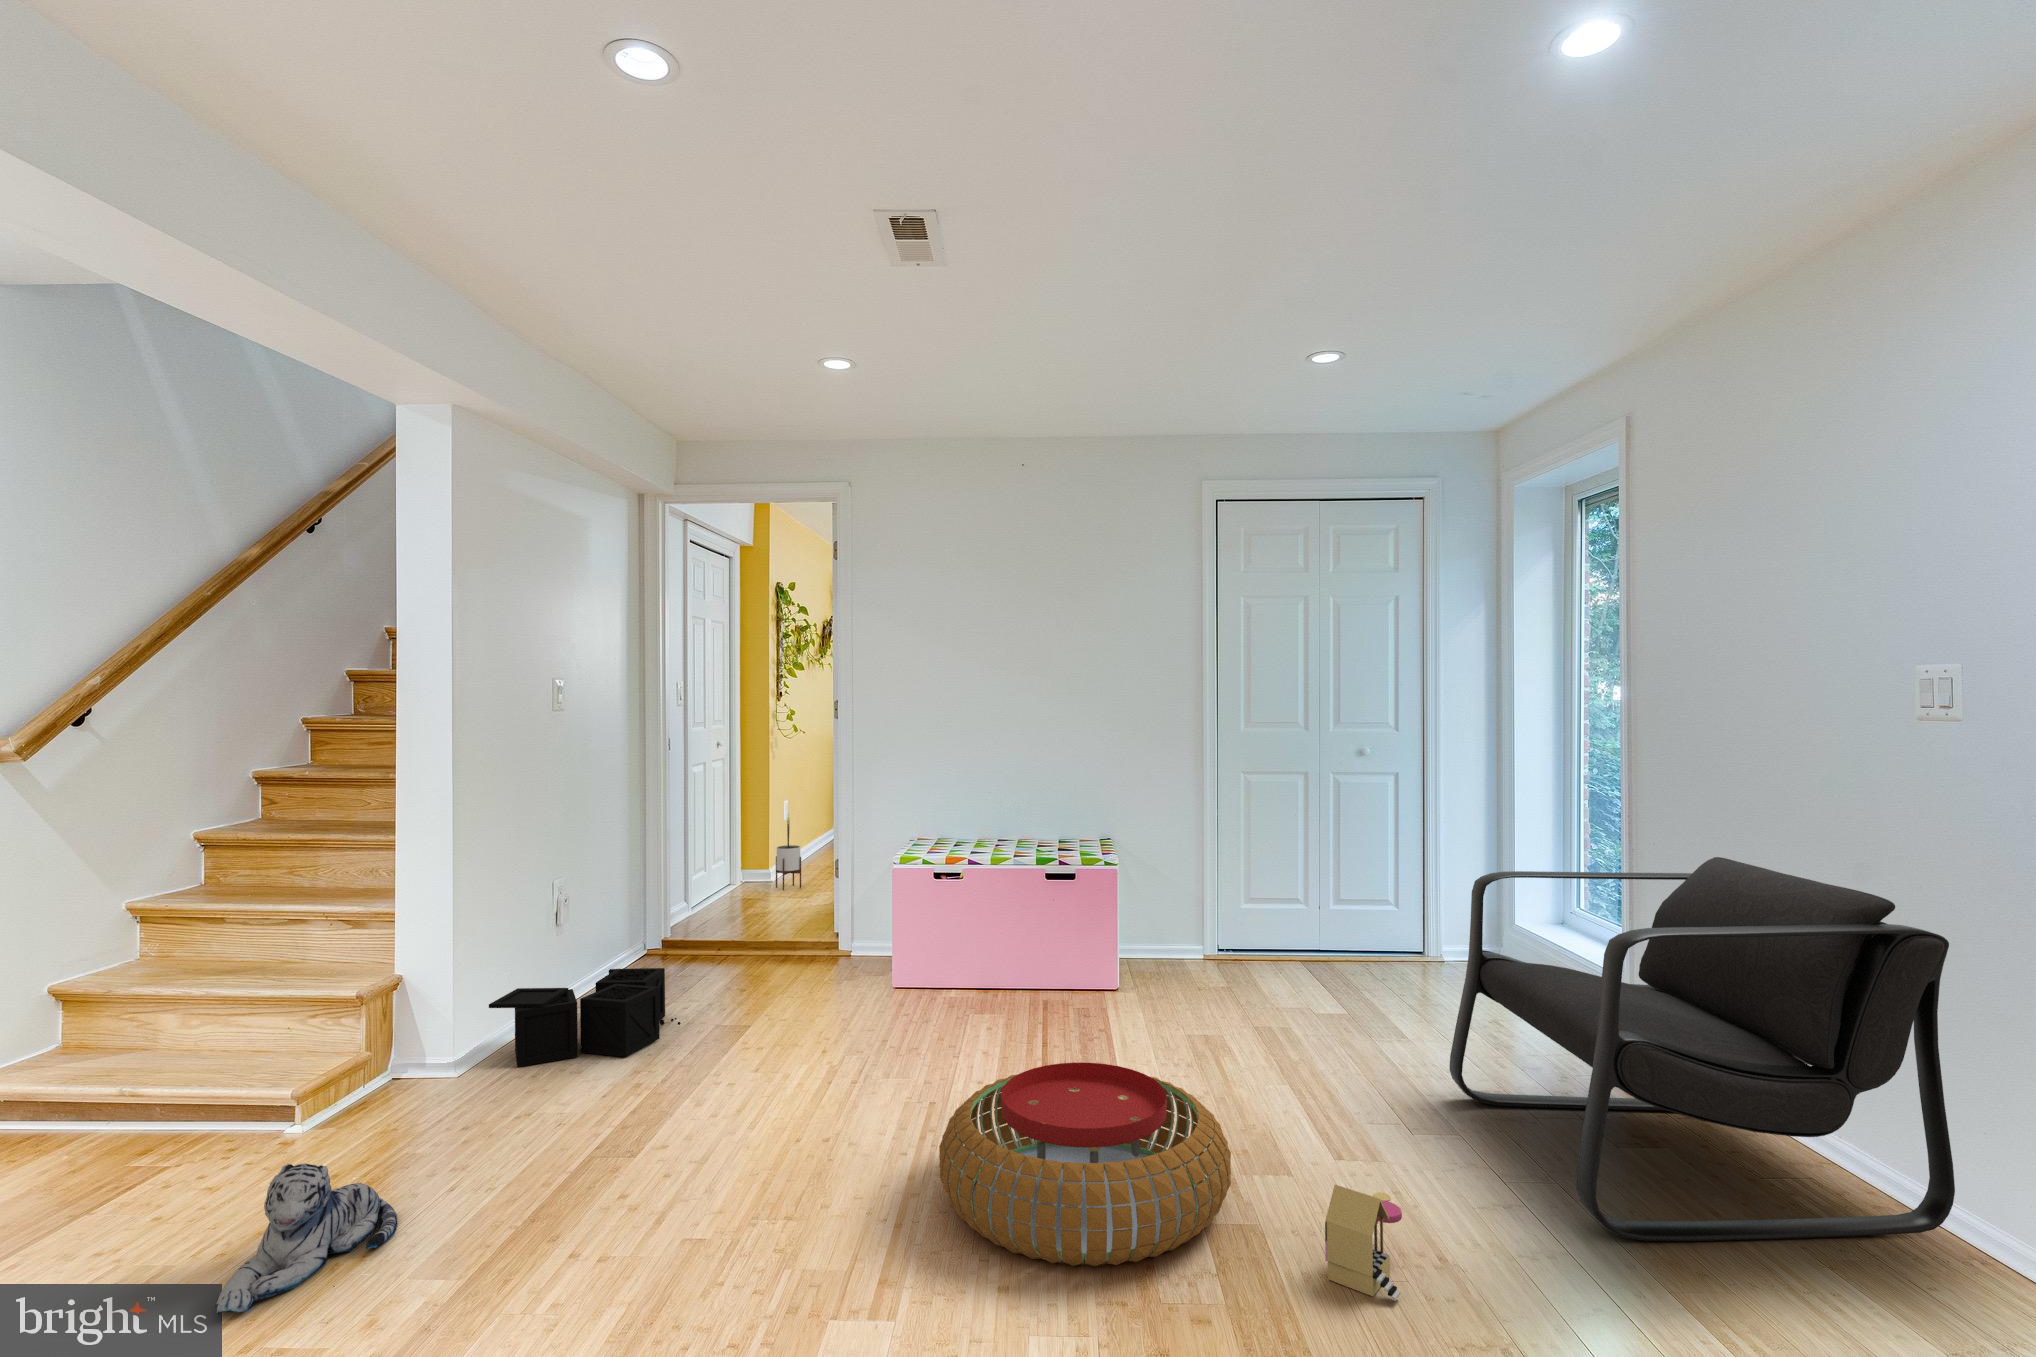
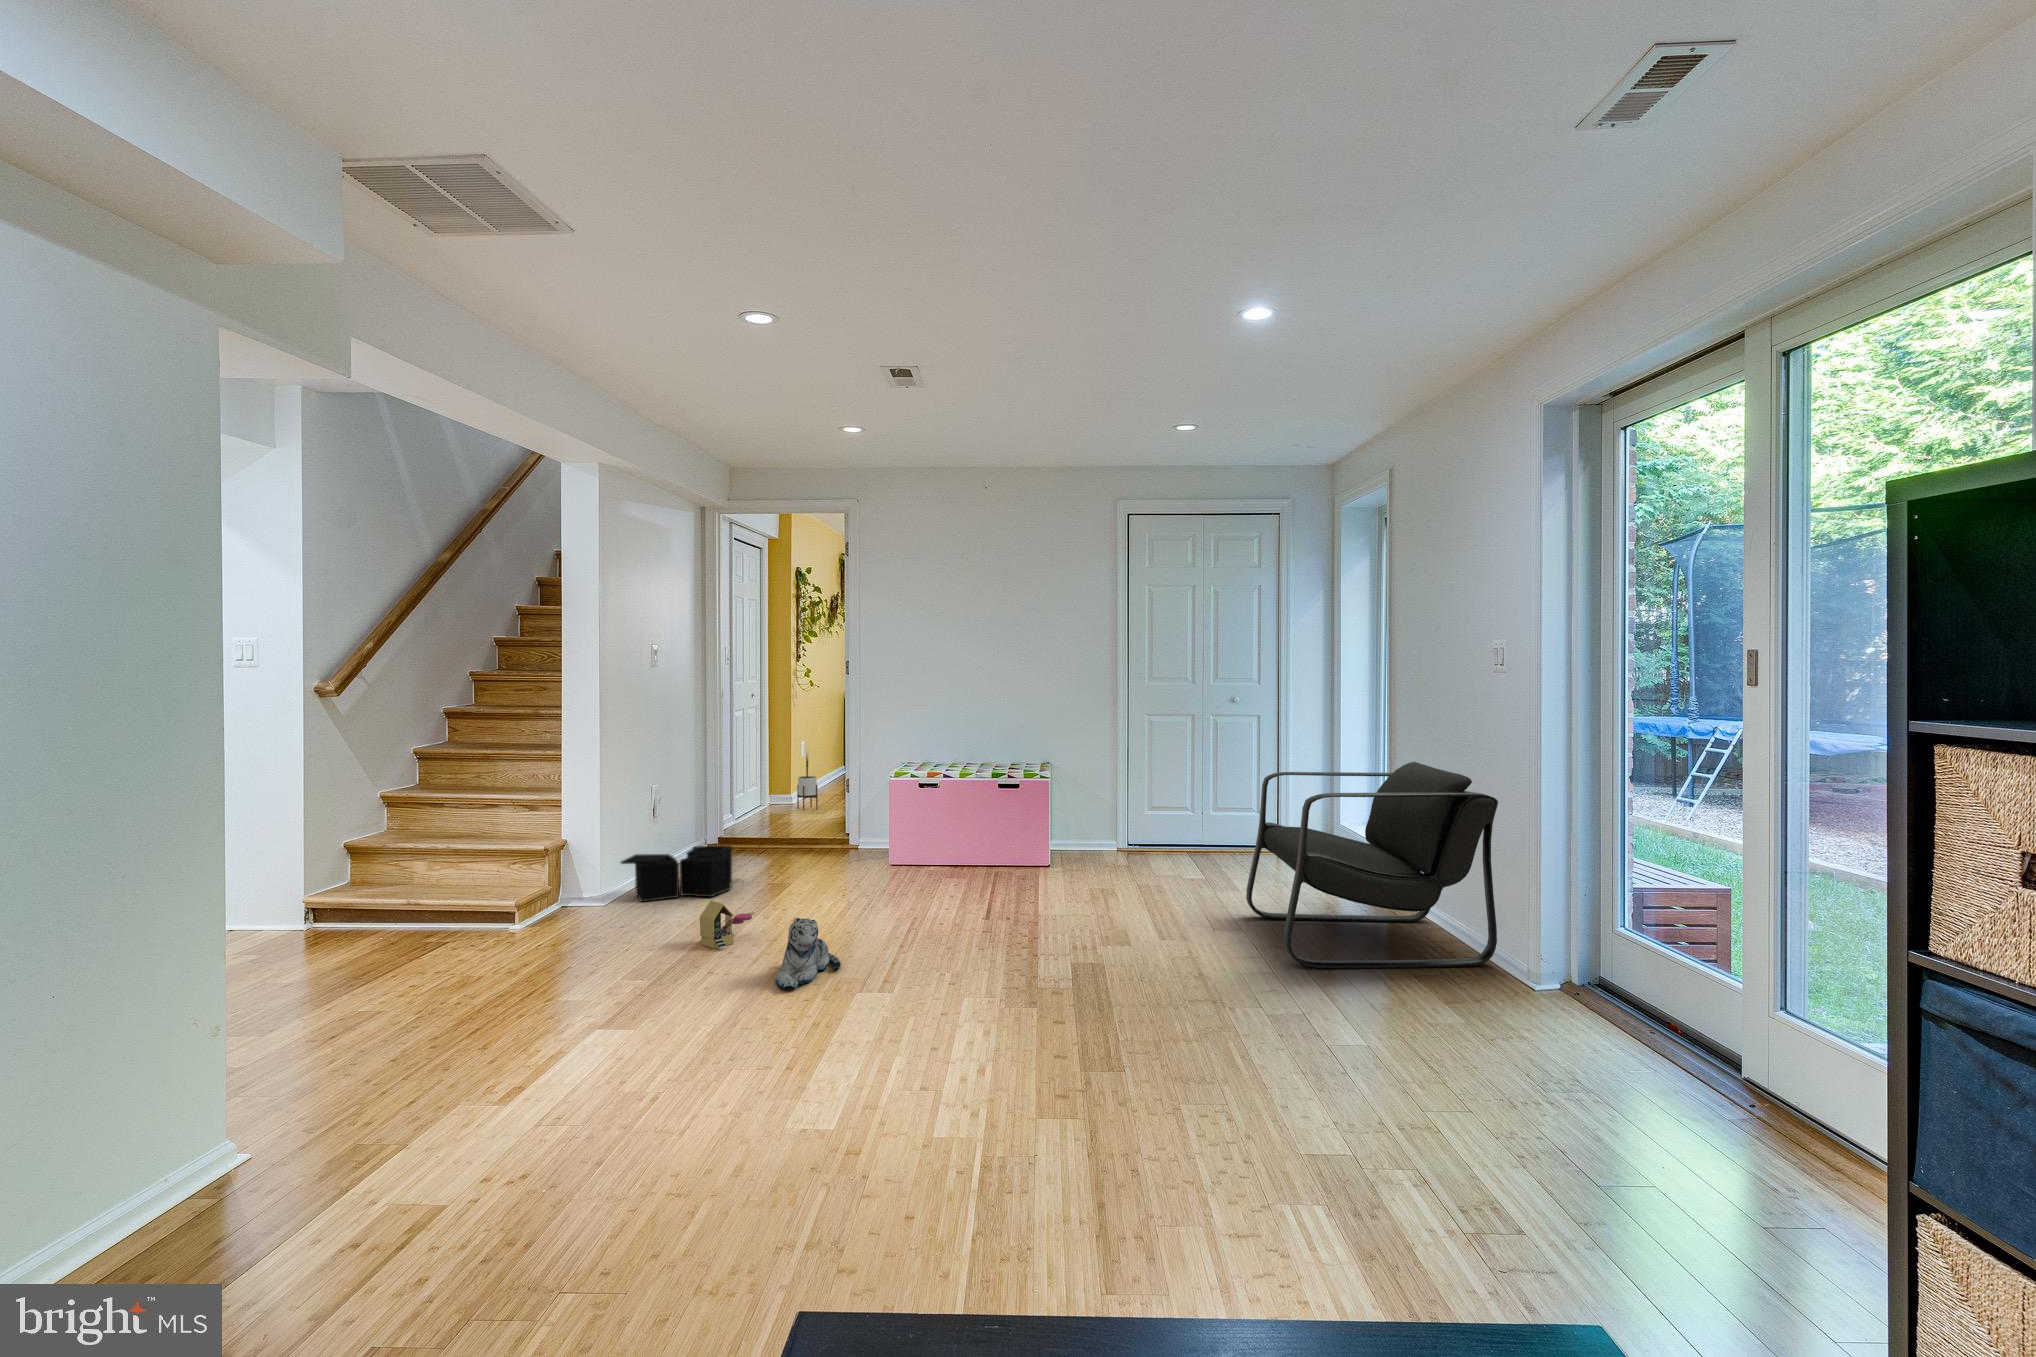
pouf: present [939,1063,1231,1266] -> none [917,881,1088,976]
plush toy: present [215,1163,397,1314] -> present [775,918,841,989]
toy house: present [1325,1185,1402,1301] -> present [700,901,756,949]

